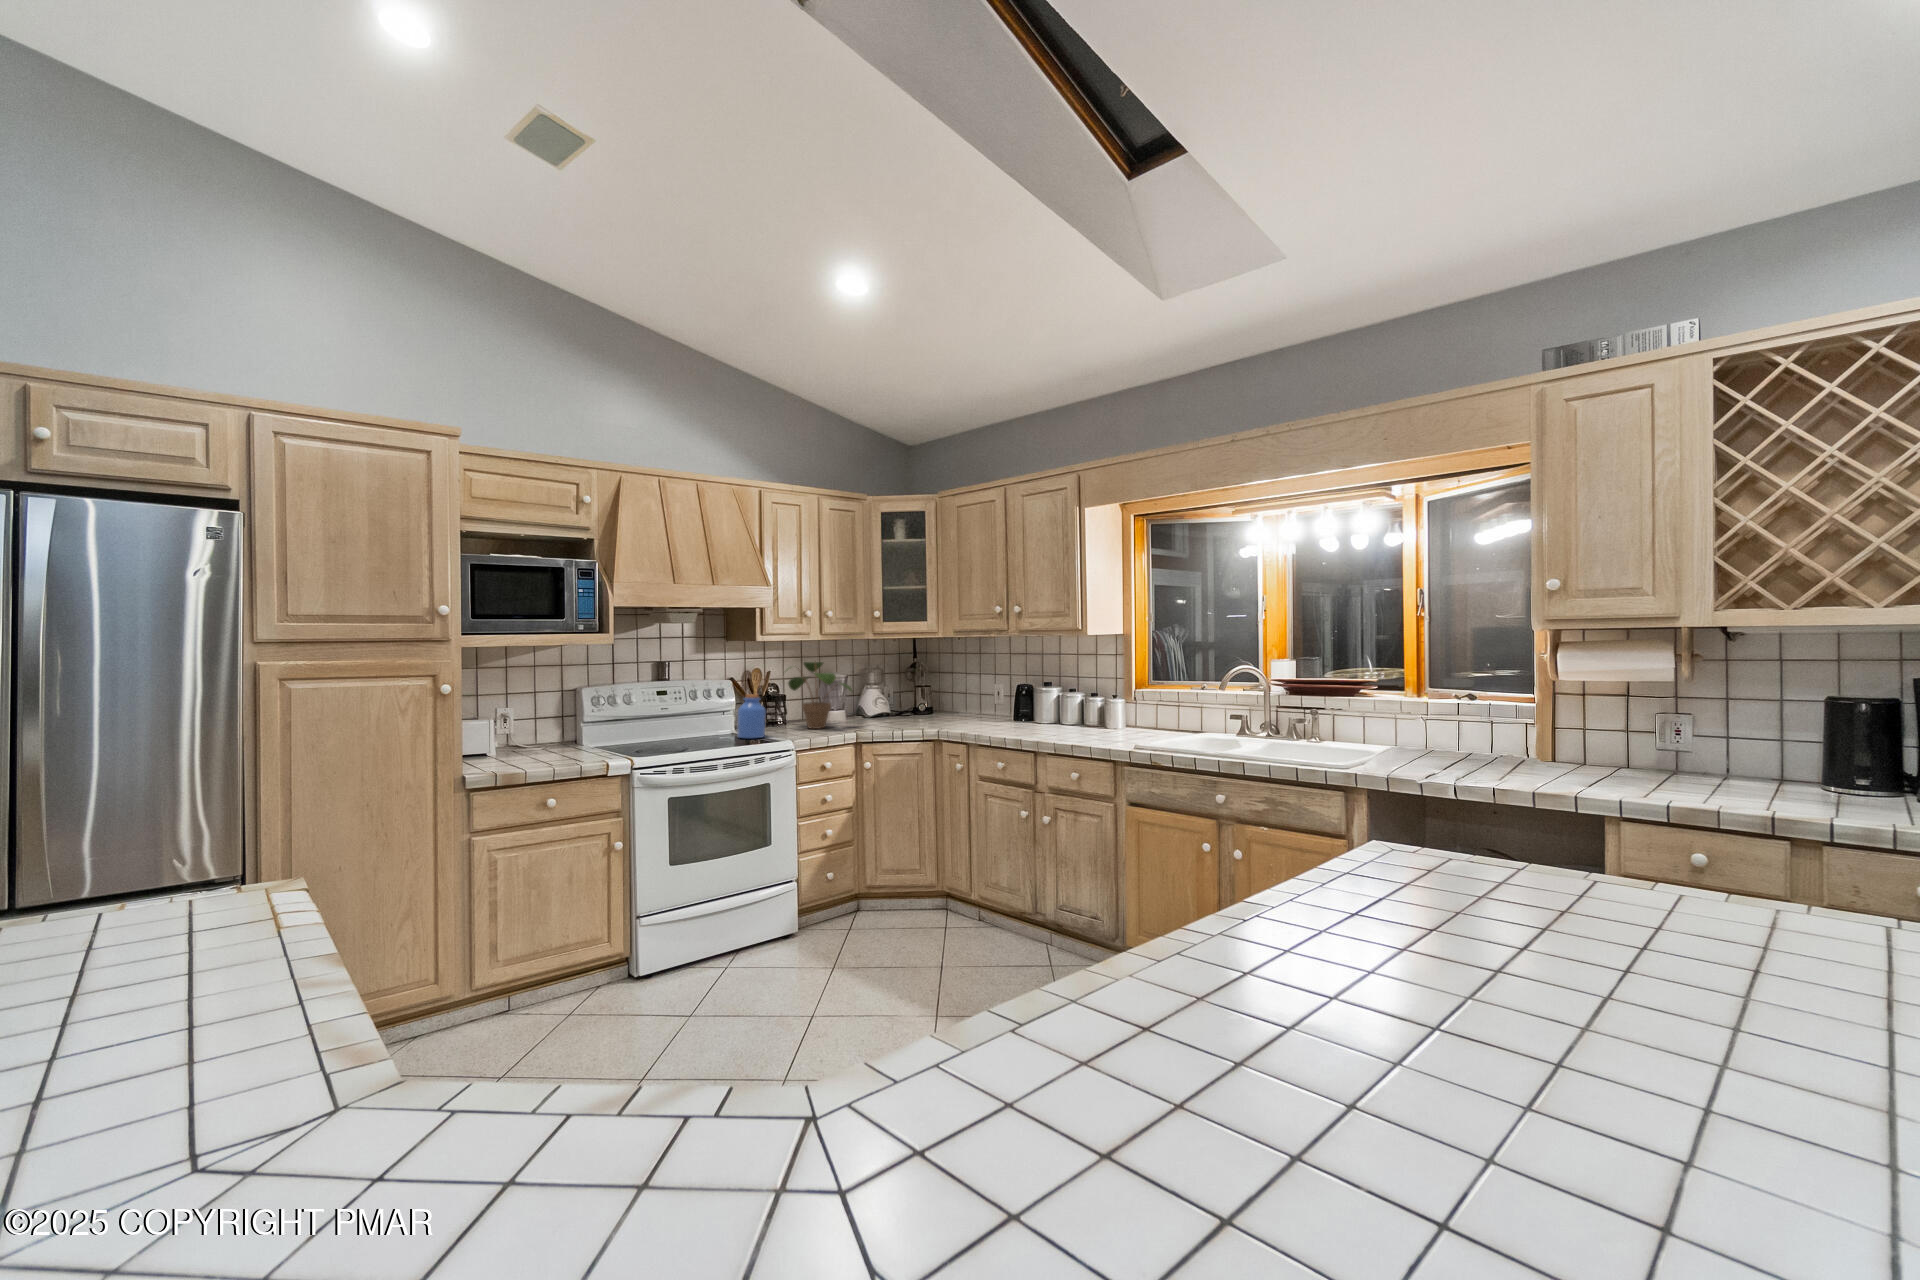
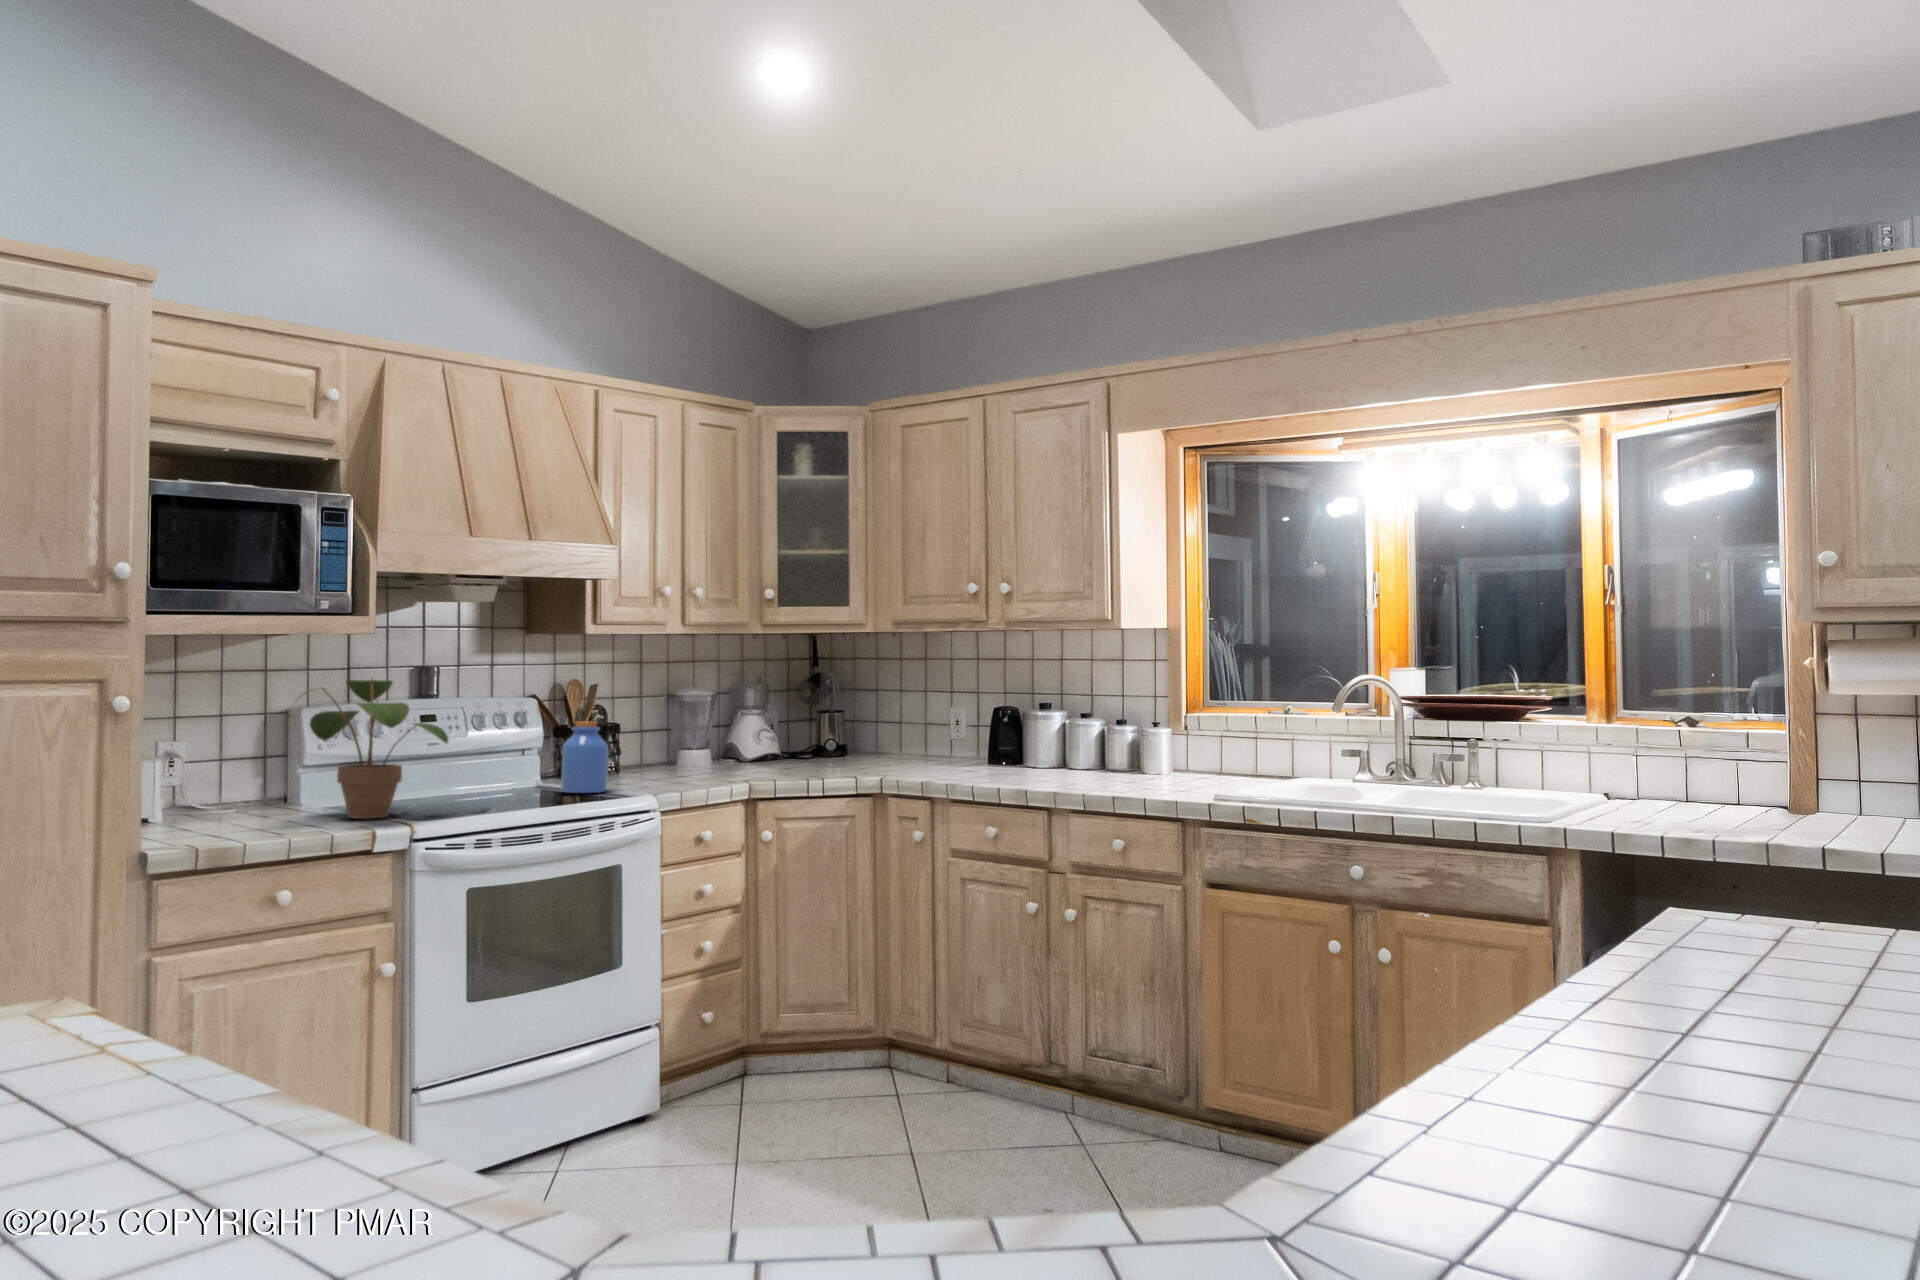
potted plant: present [787,661,852,729] -> present [299,679,448,819]

